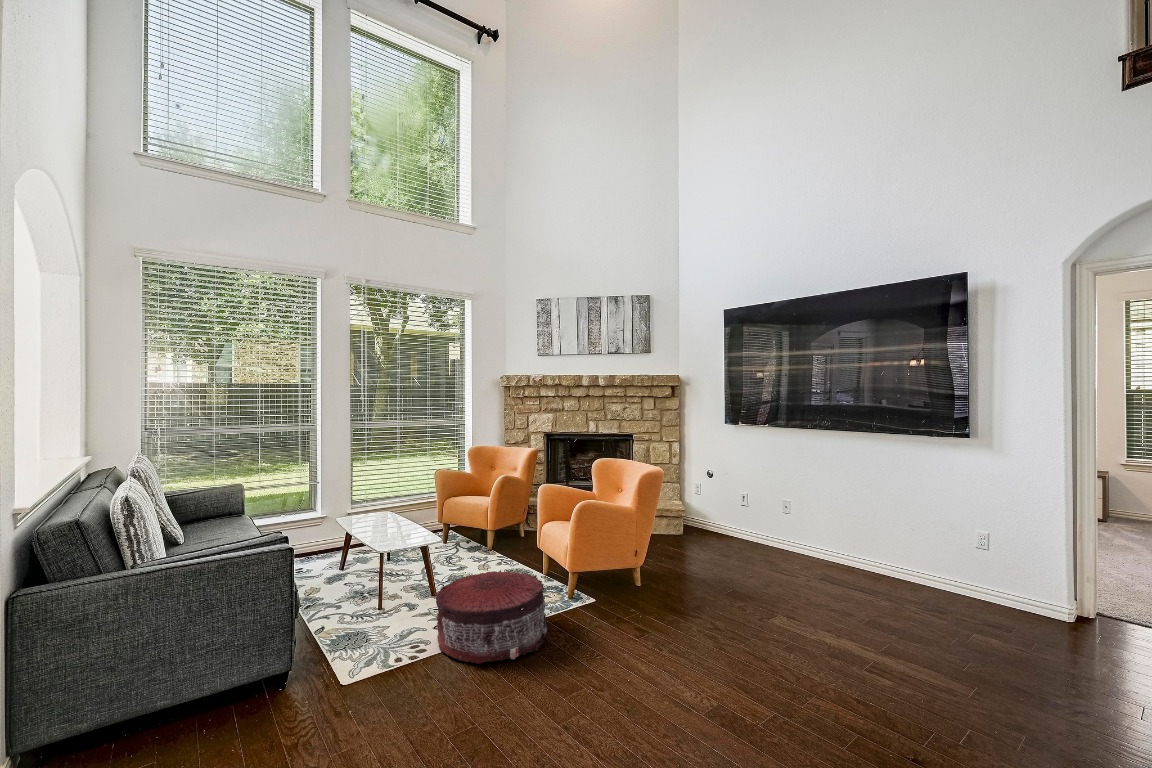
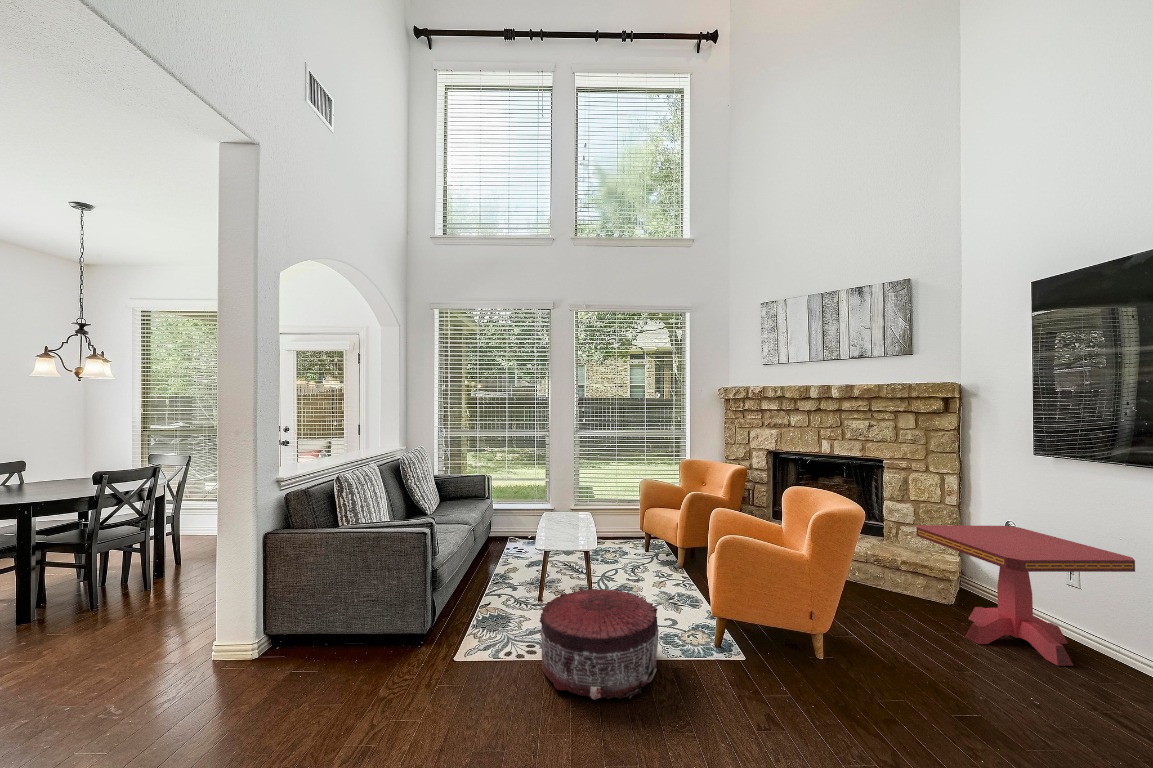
side table: none [669,473,777,554] -> present [917,525,1135,666]

